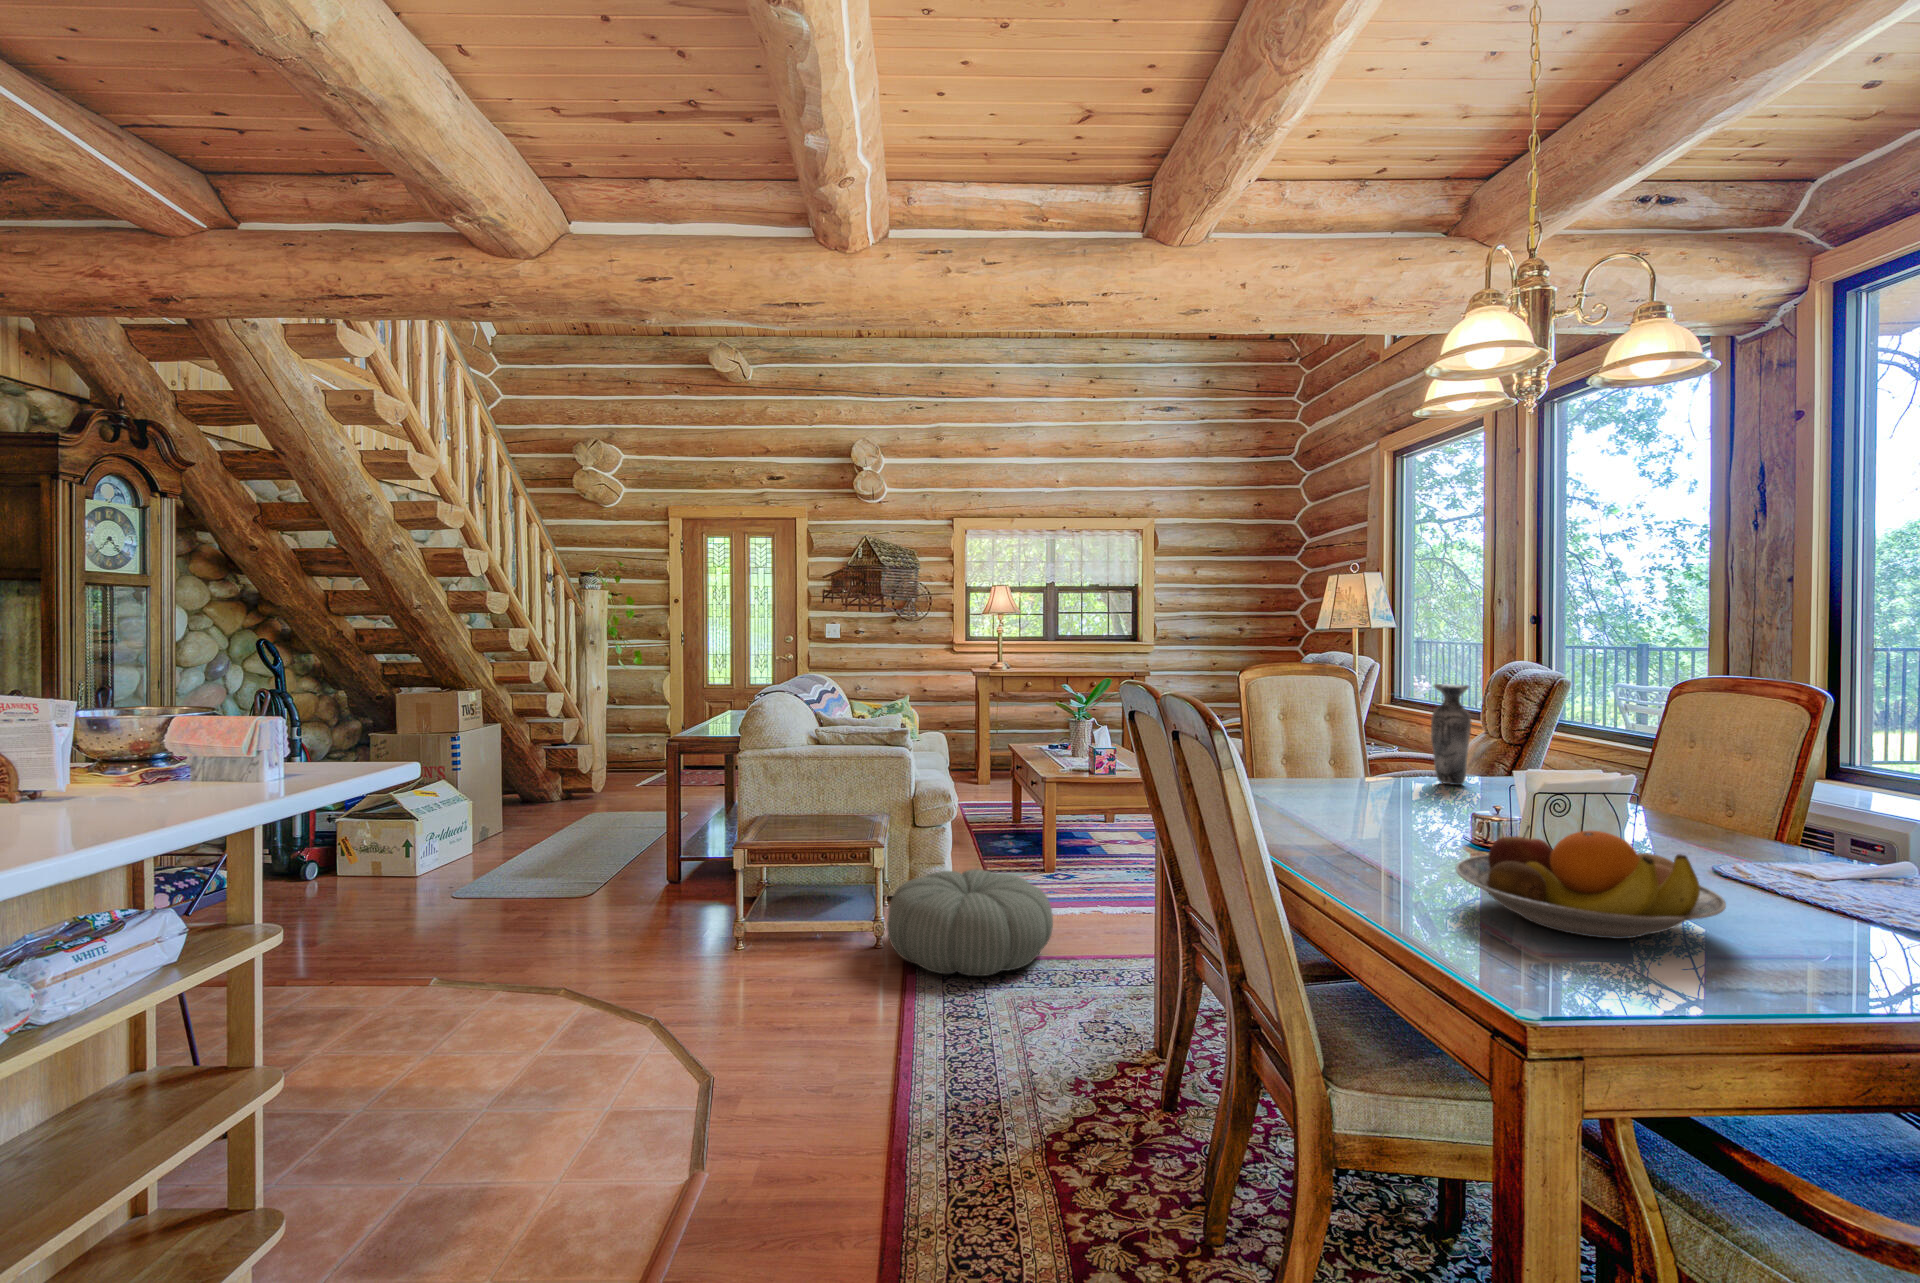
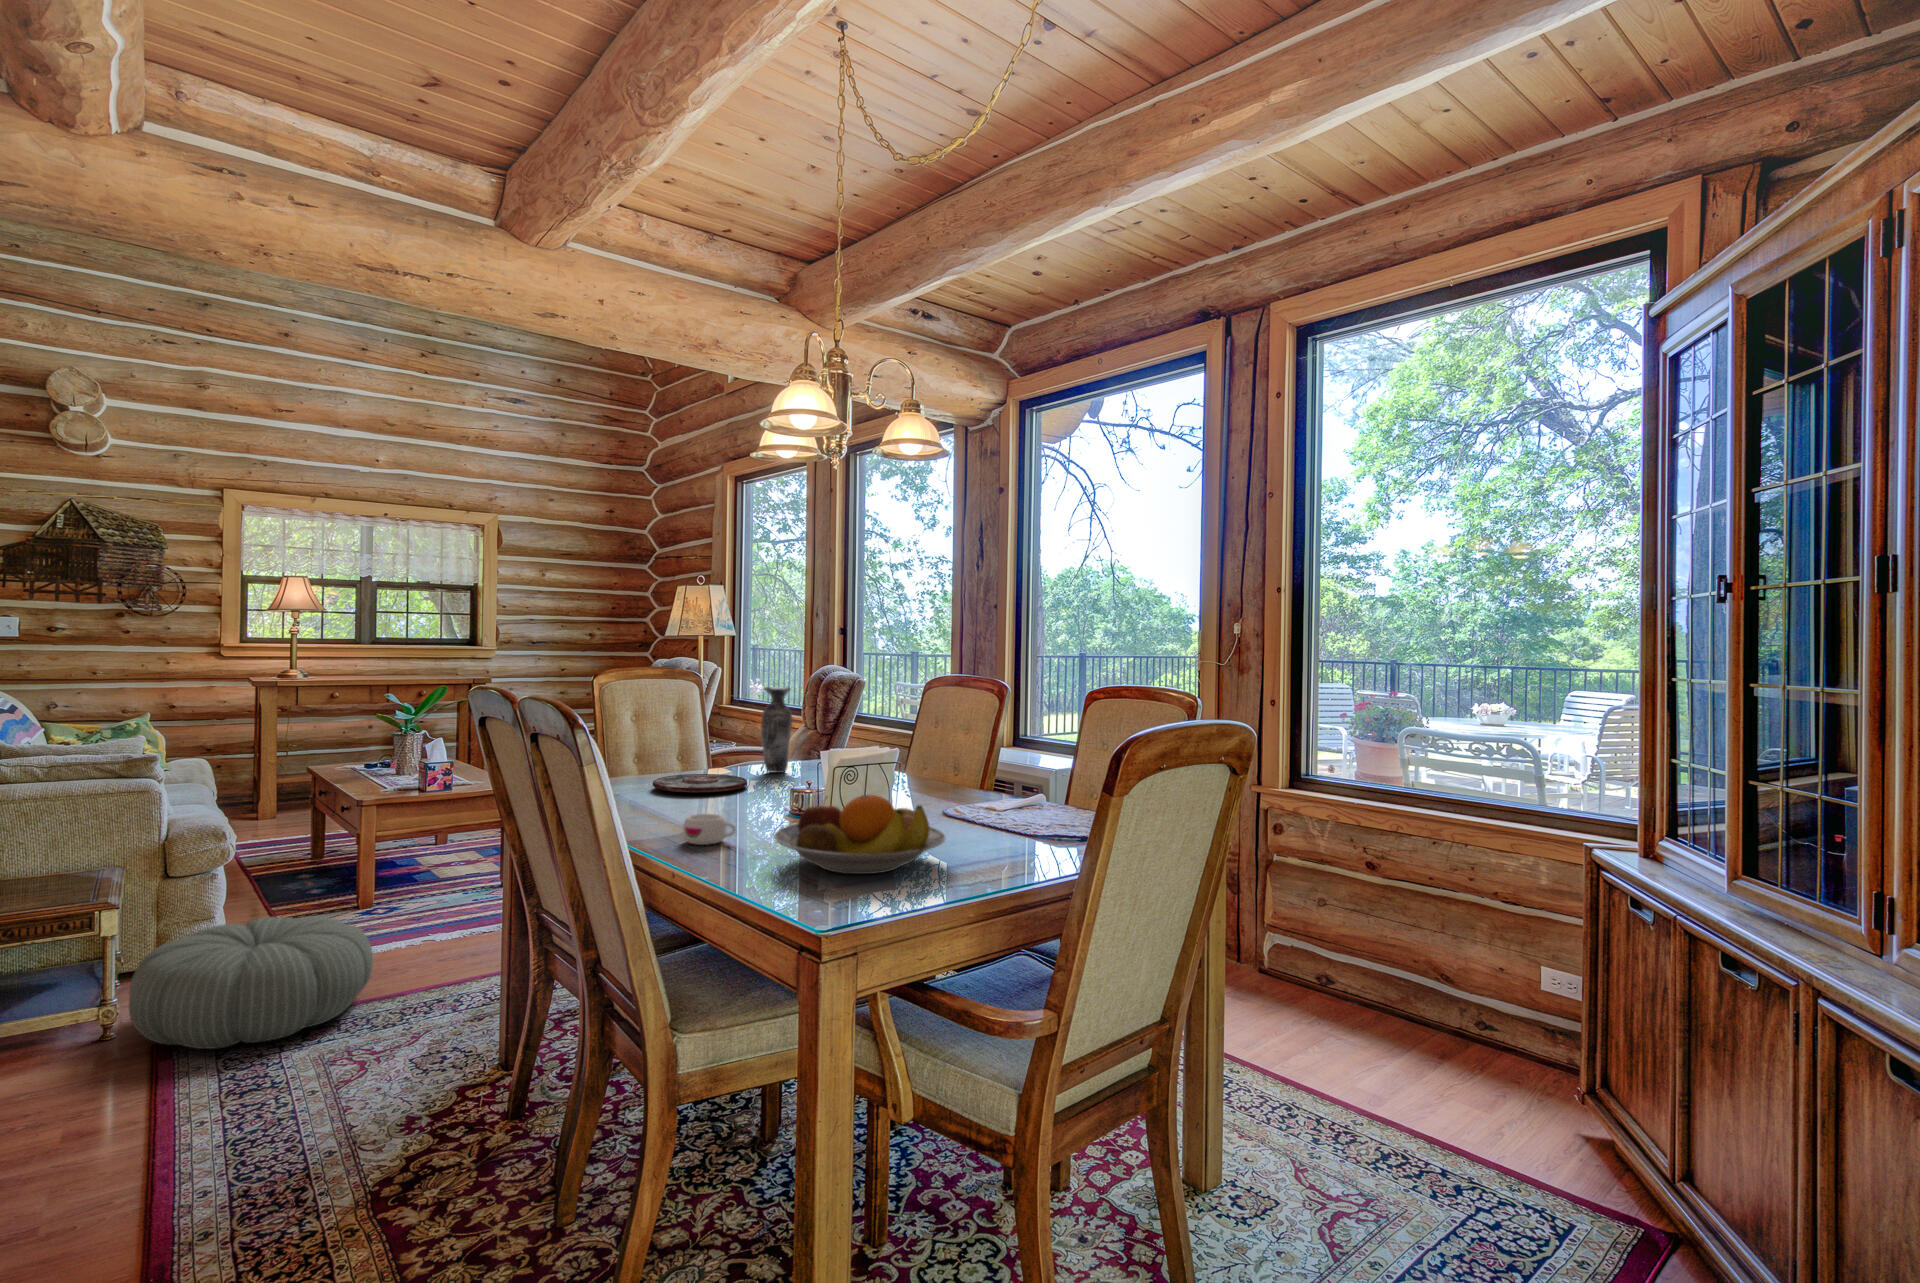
plate: none [1304,778,1415,801] -> present [653,774,747,792]
mug: none [1339,828,1404,865] -> present [683,814,736,845]

